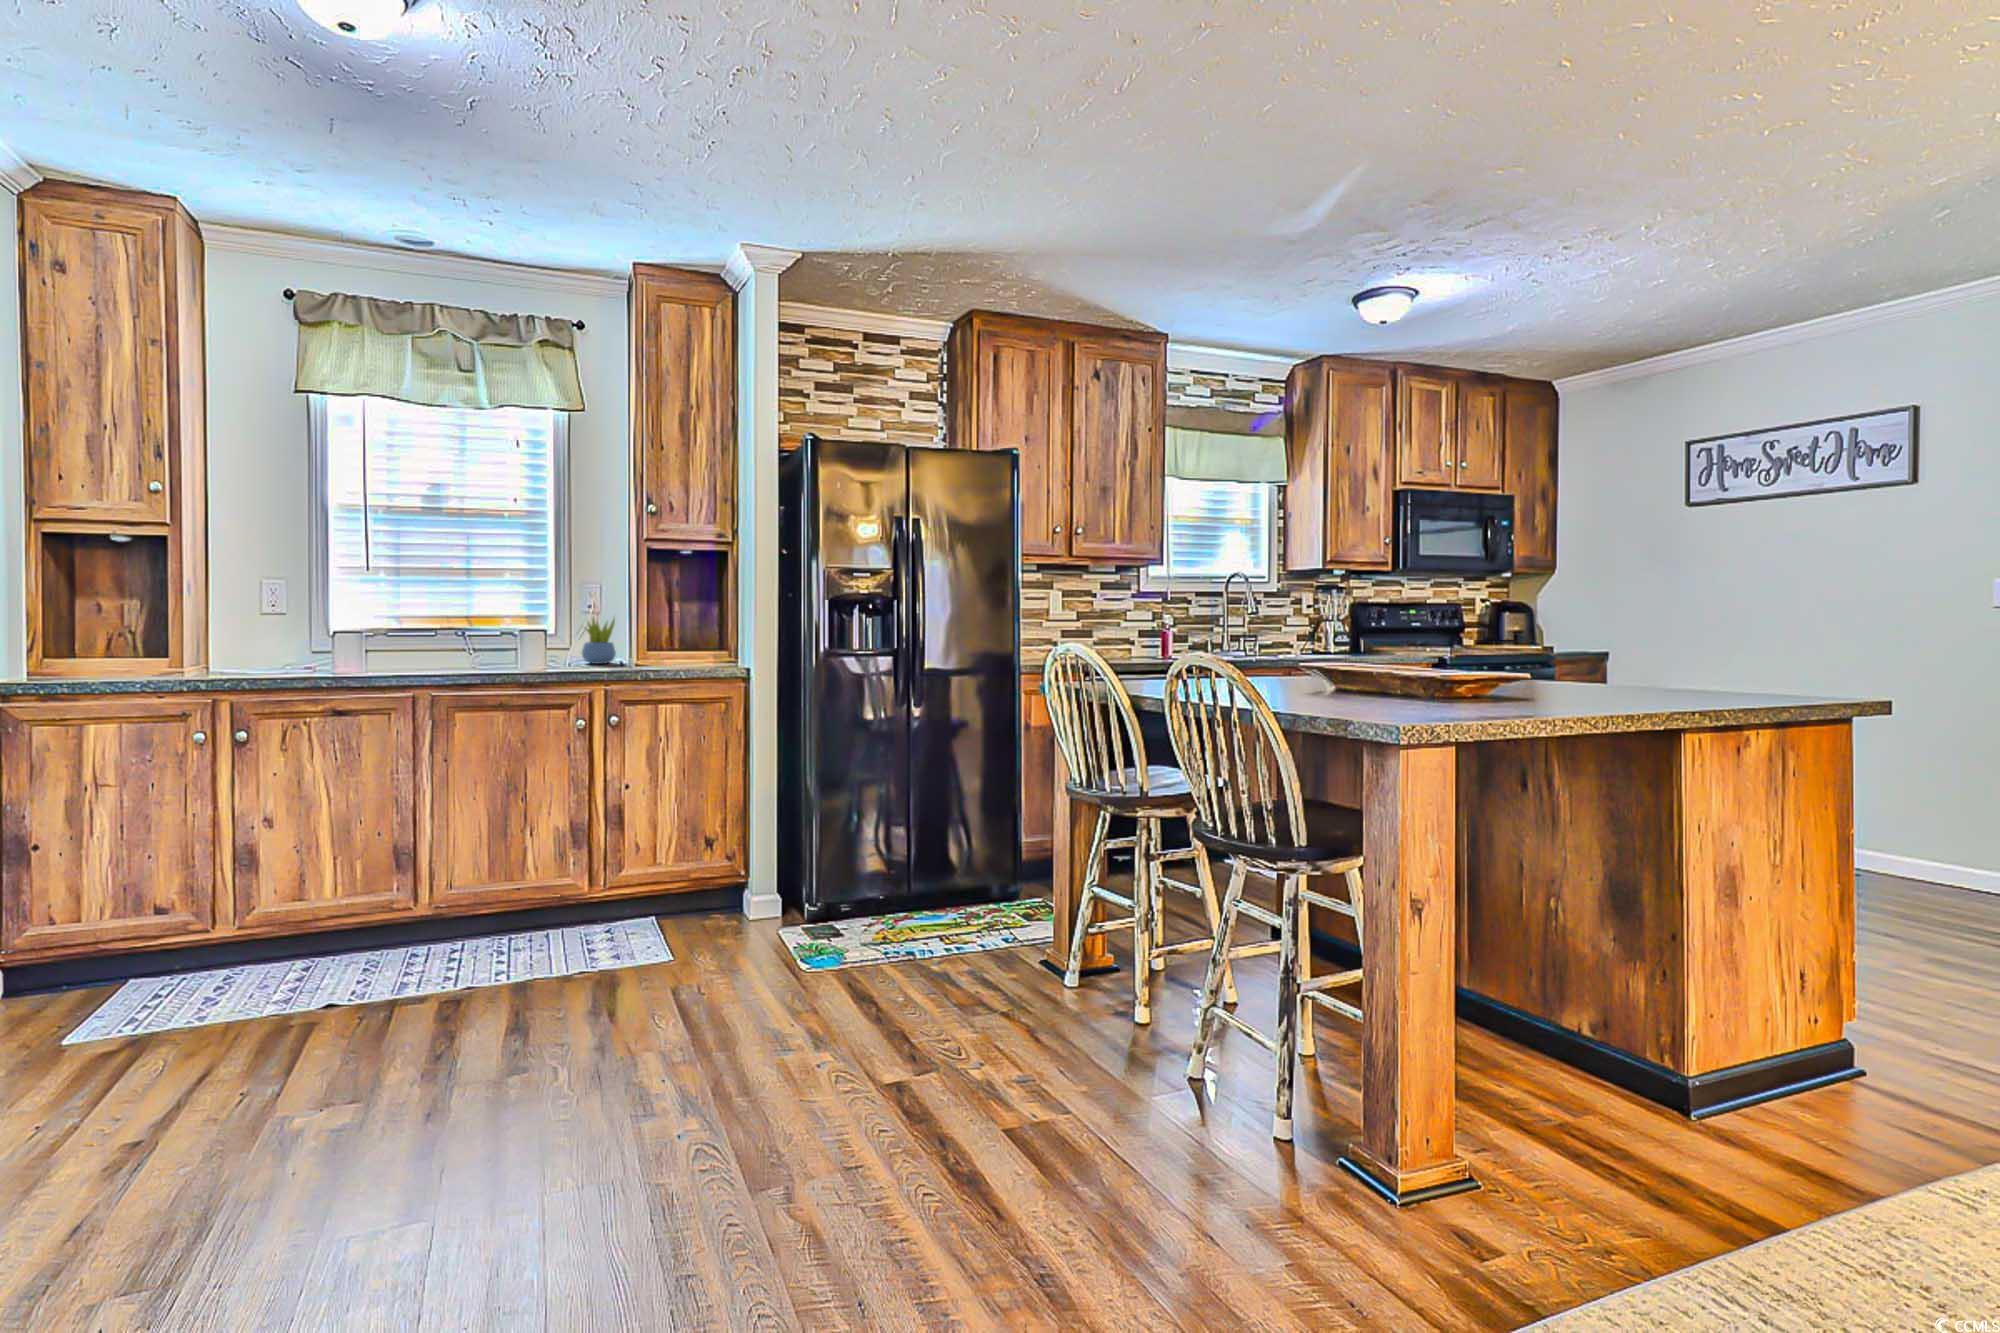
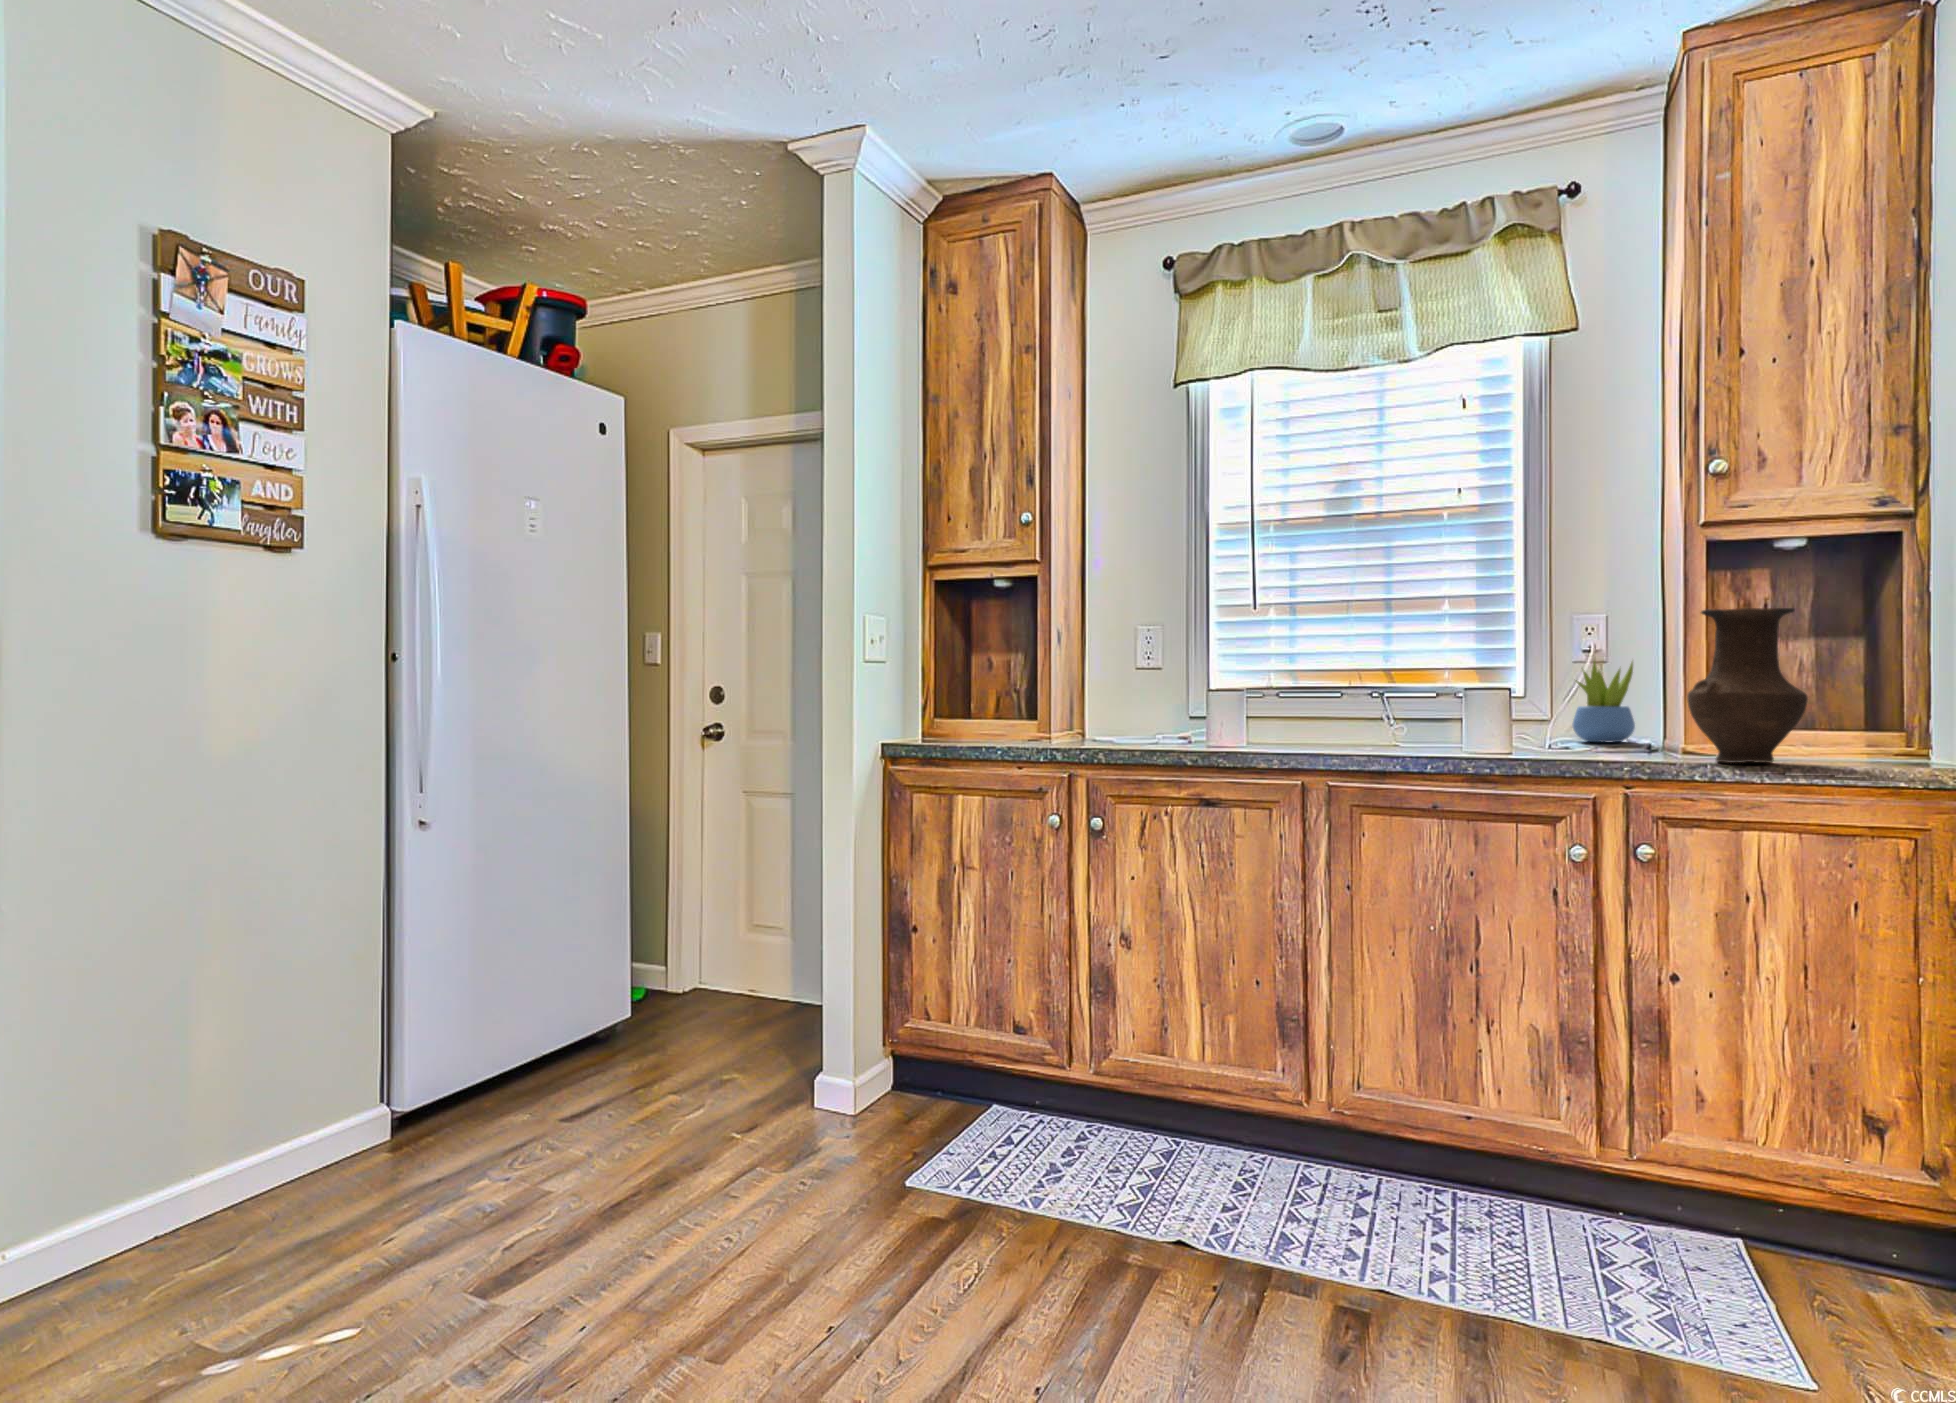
vase: none [638,593,692,675] -> present [1687,608,1808,763]

